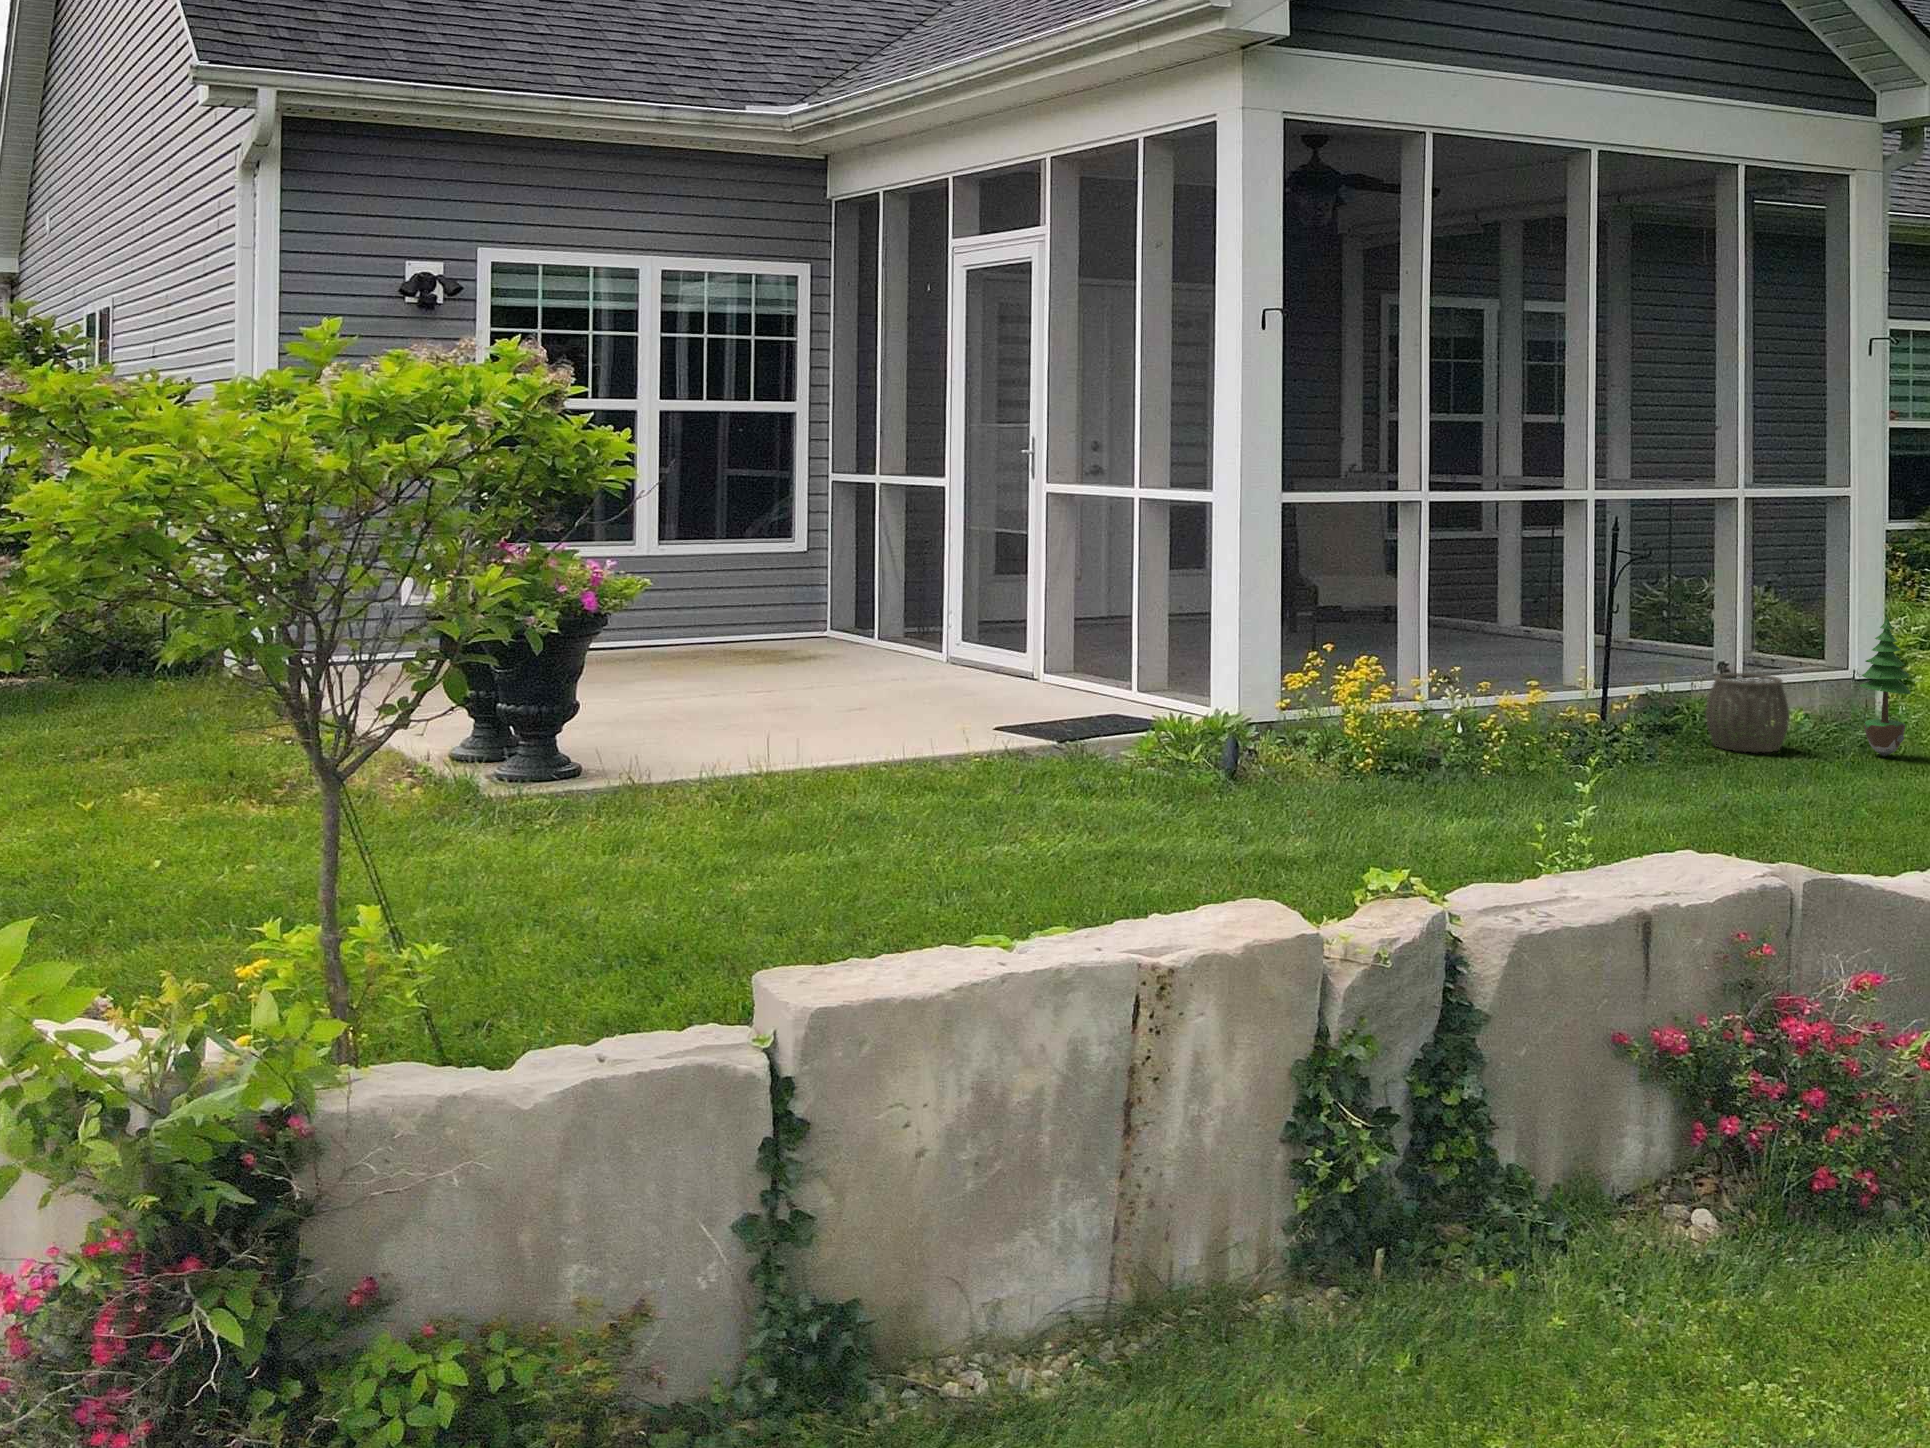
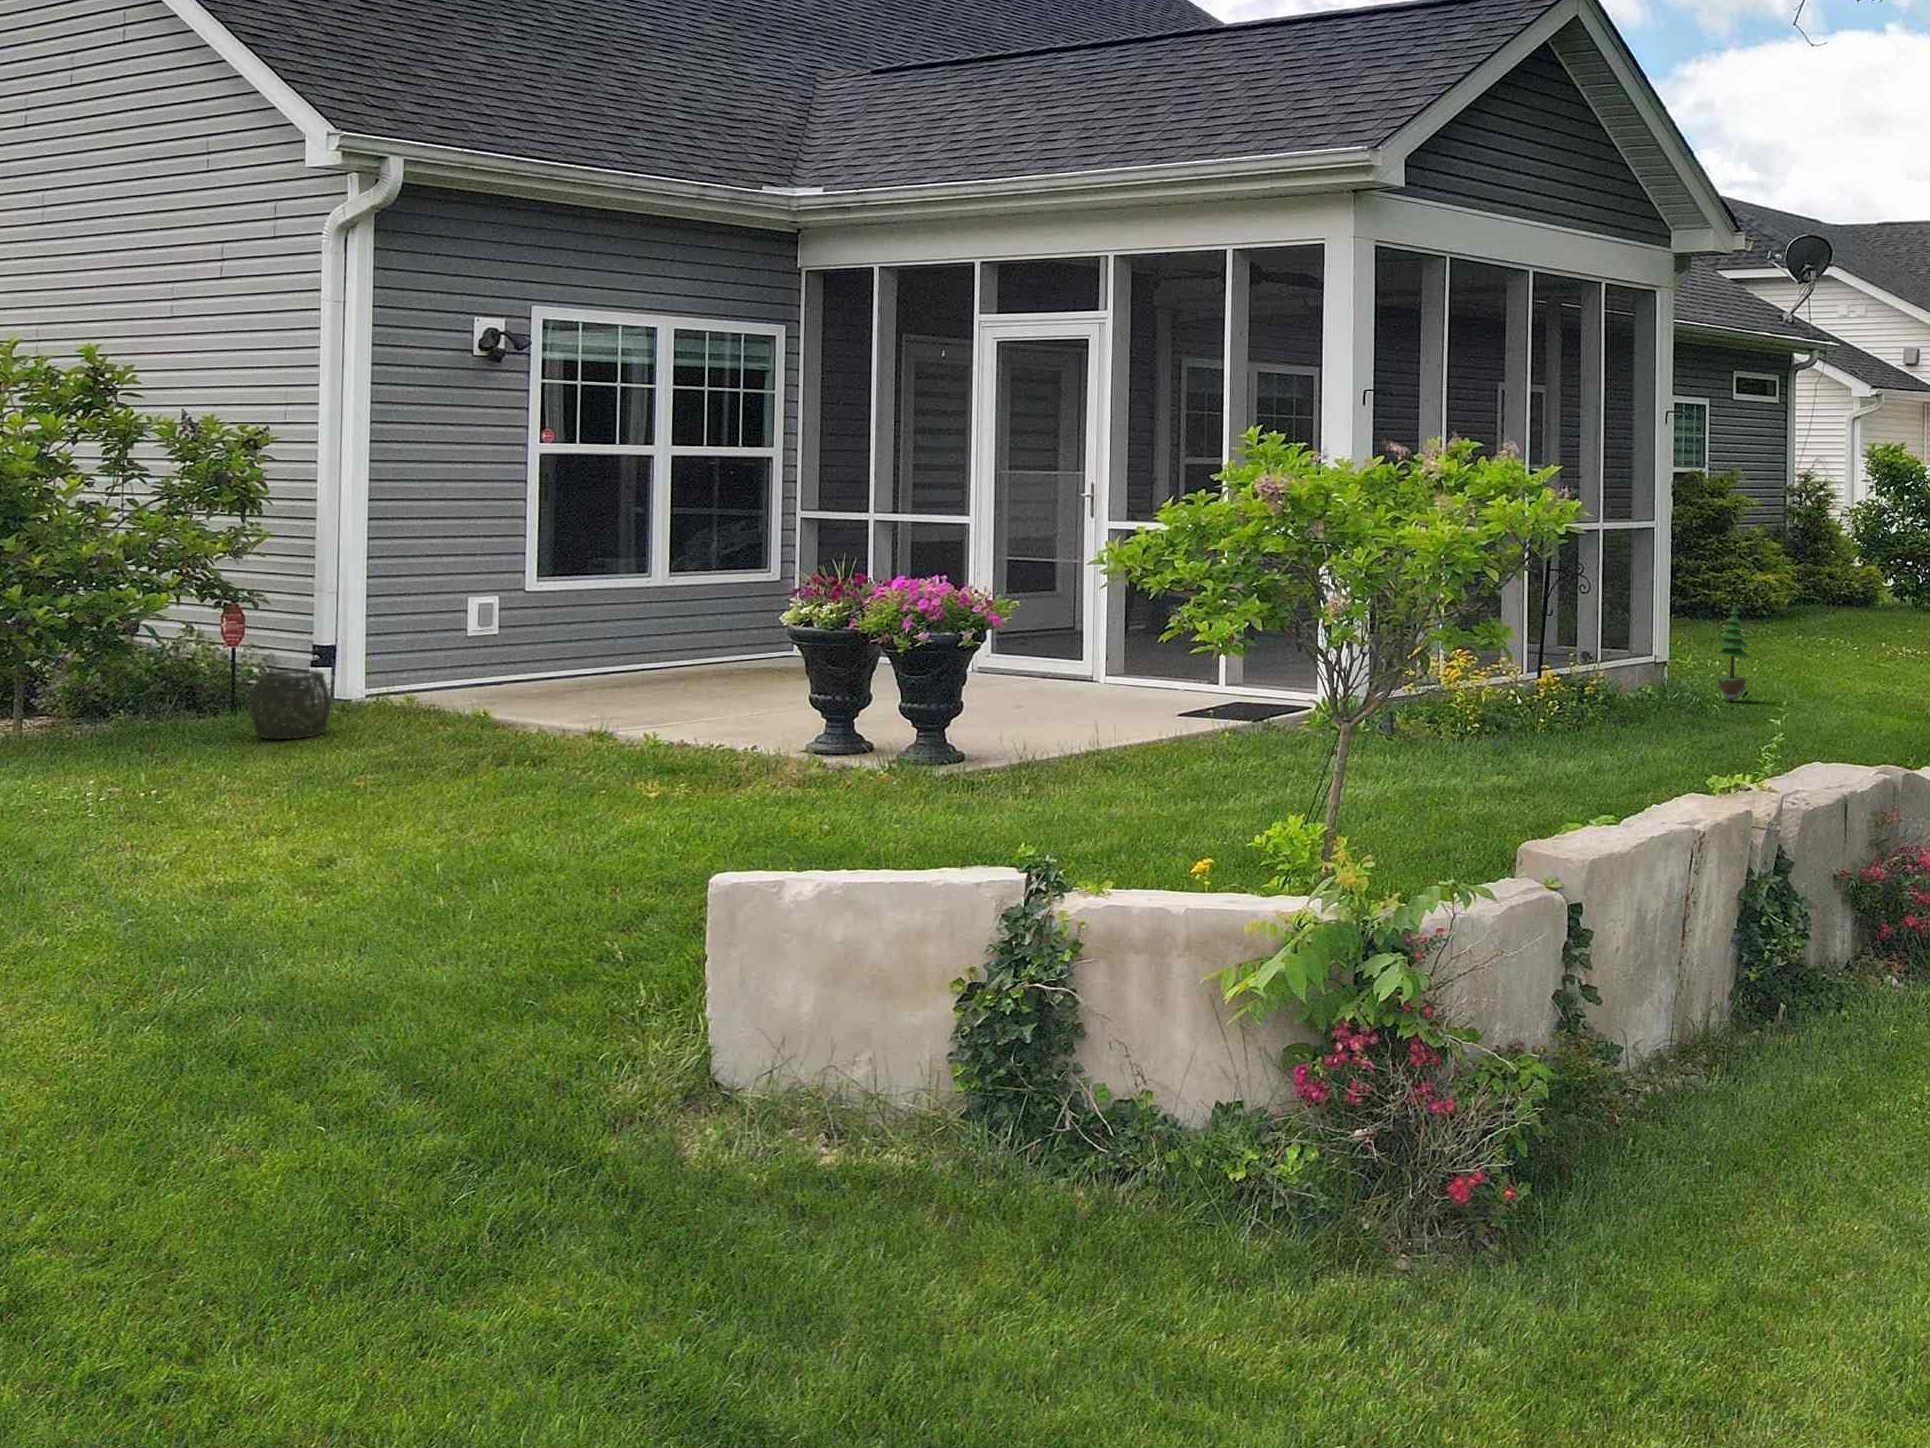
woven basket: present [1706,673,1789,753] -> present [250,670,331,739]

